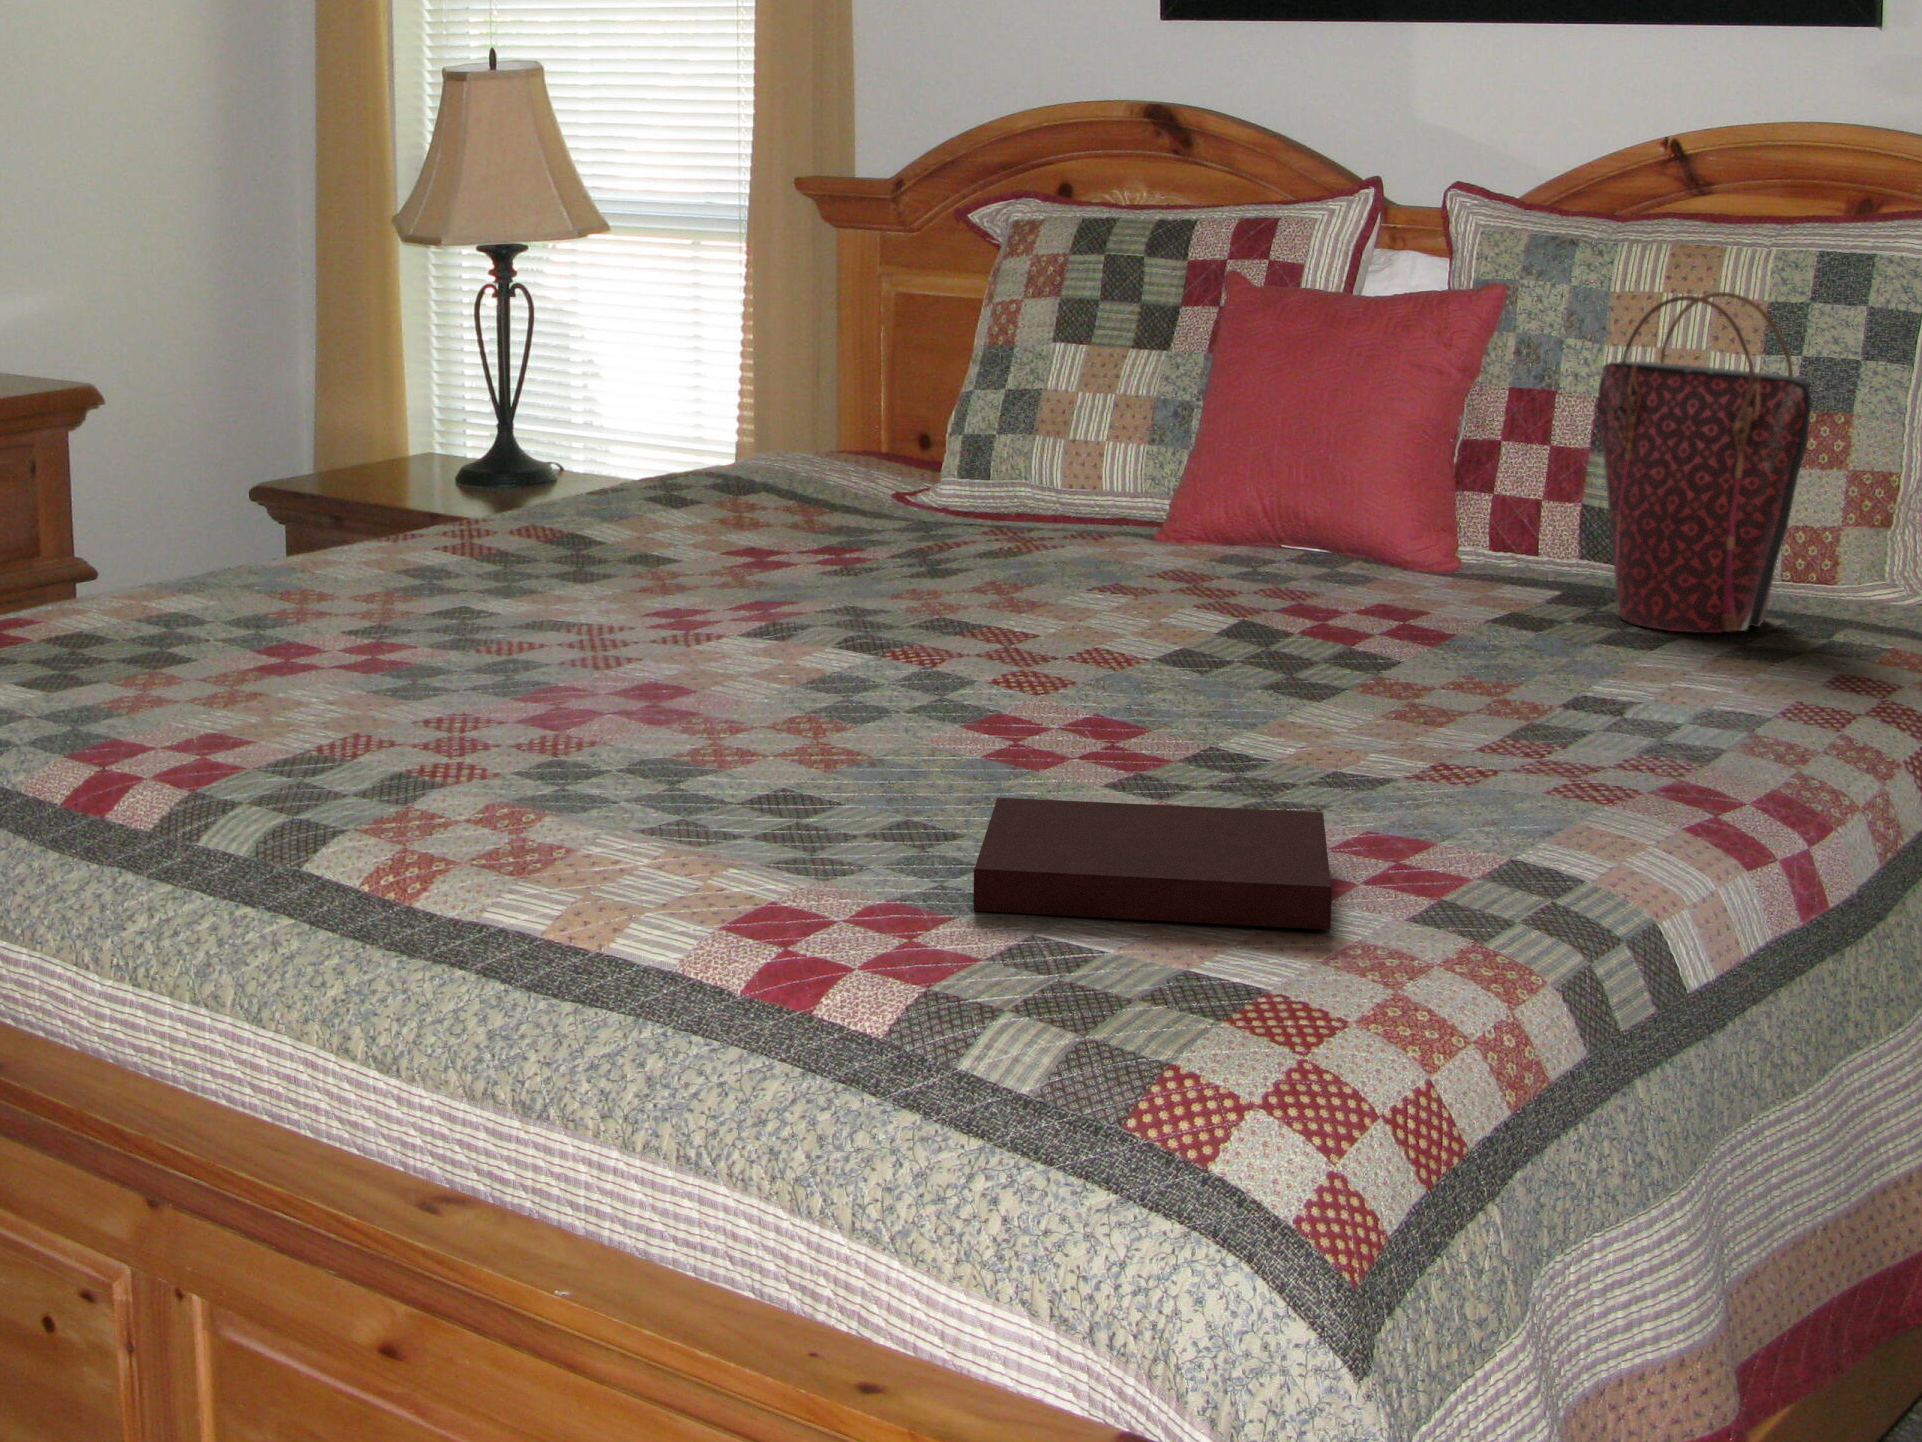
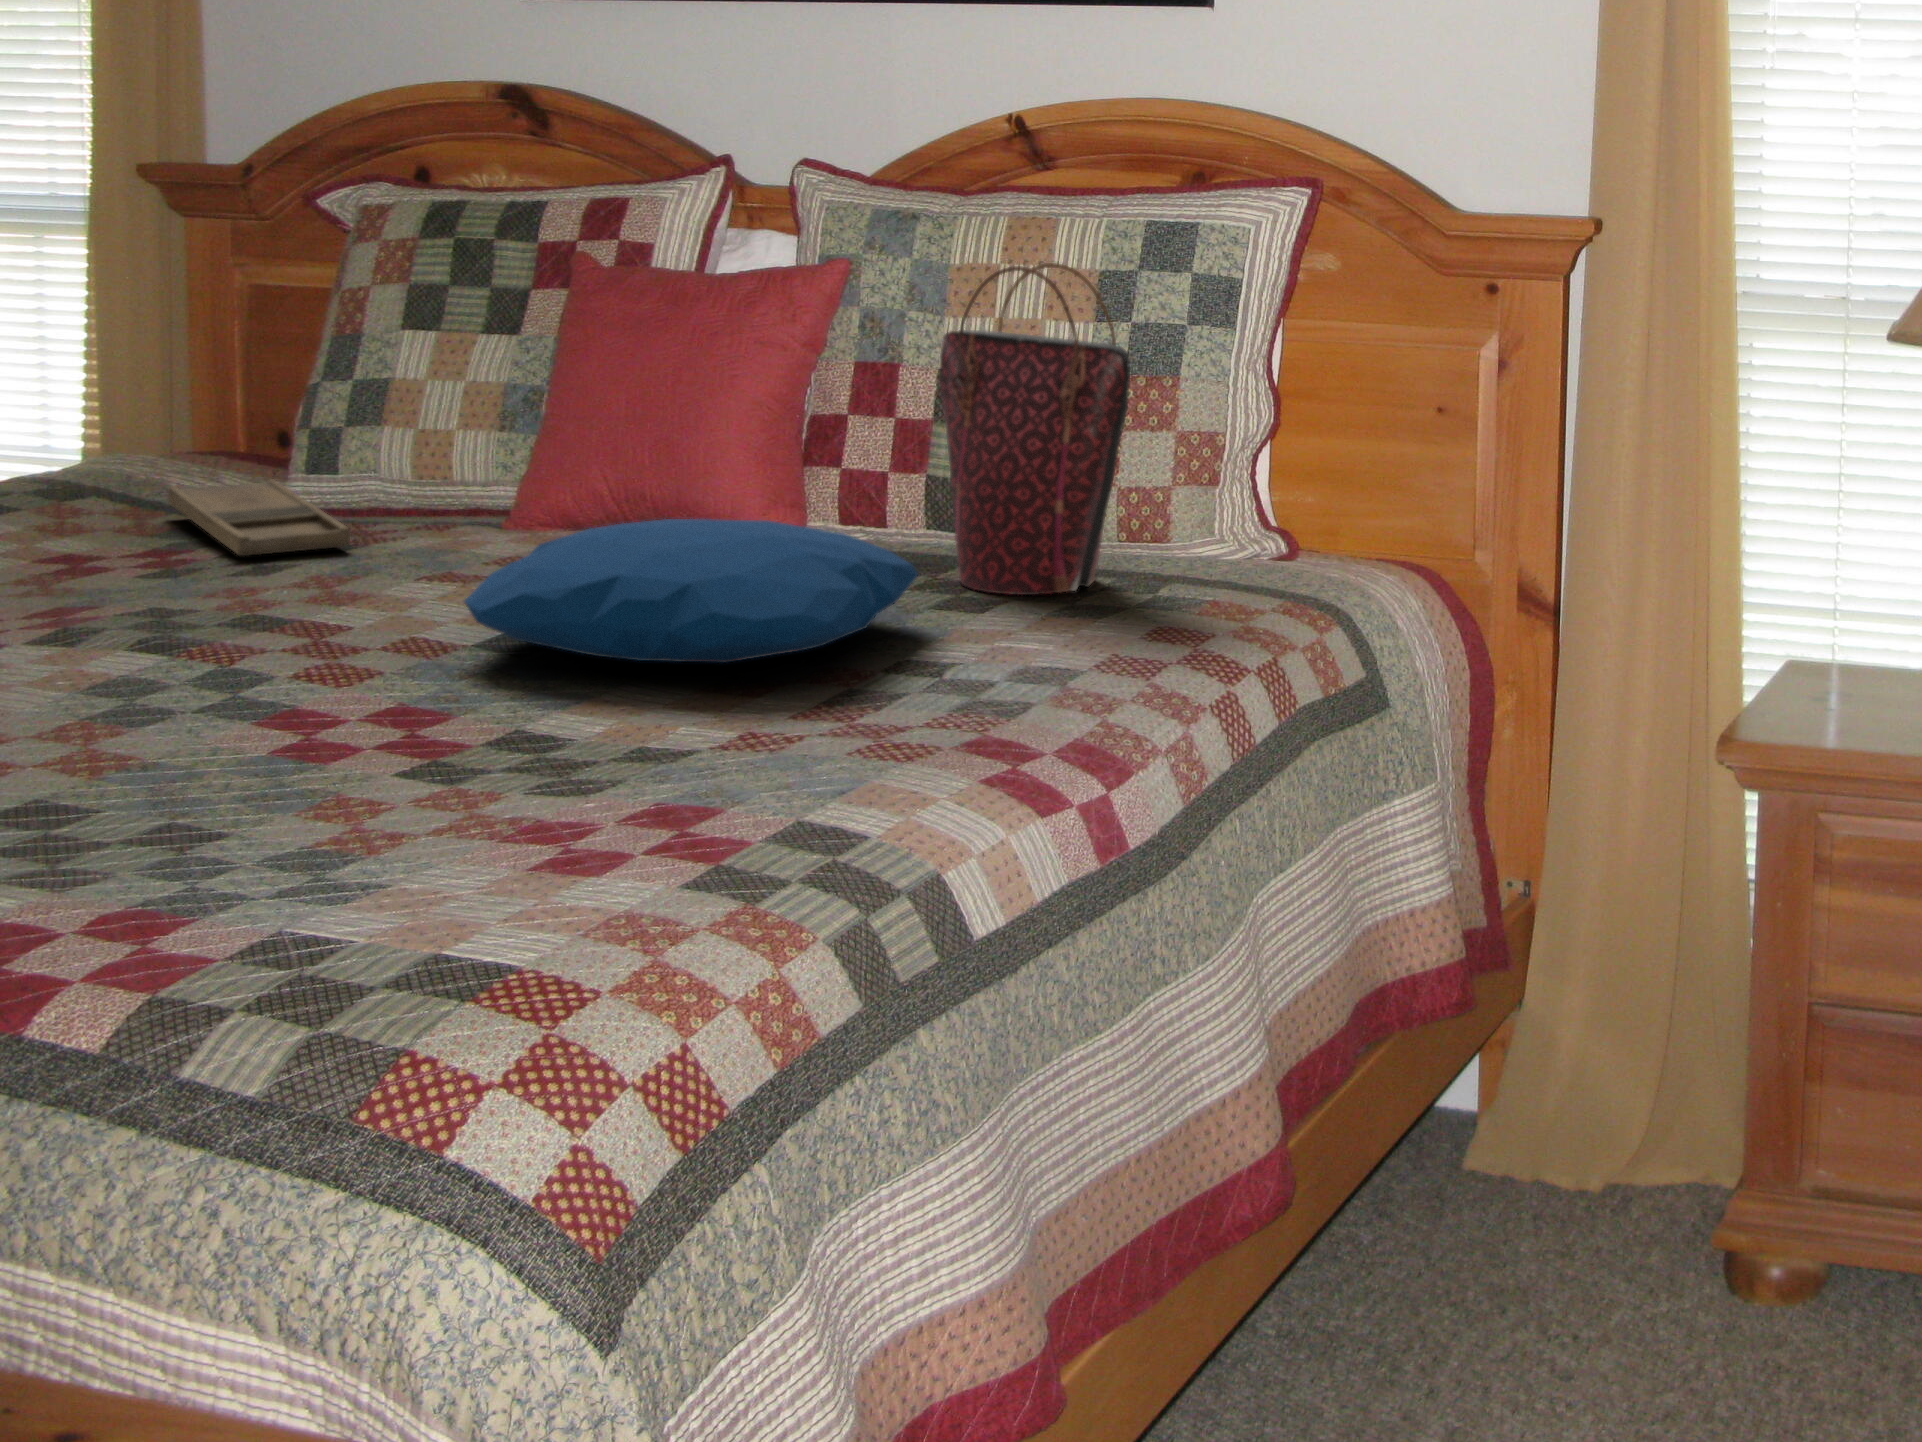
tray: none [876,497,1033,565] -> present [168,480,350,556]
pillow: none [1151,546,1589,684] -> present [464,519,918,663]
notebook: present [974,798,1331,930] -> none [218,791,613,922]

